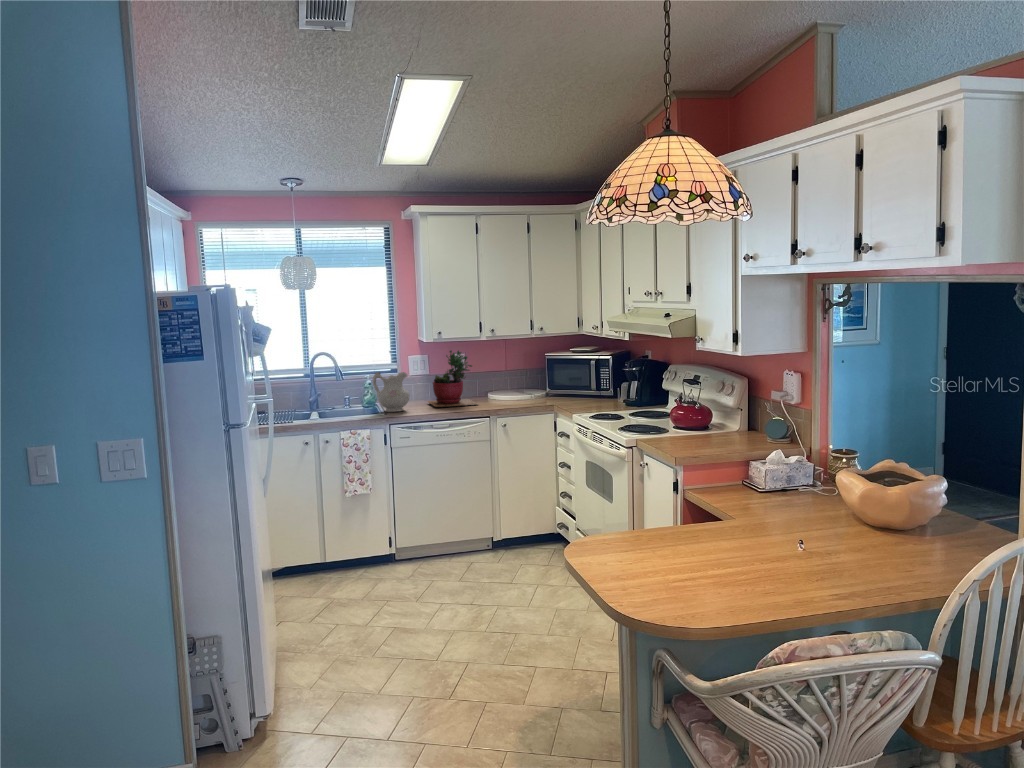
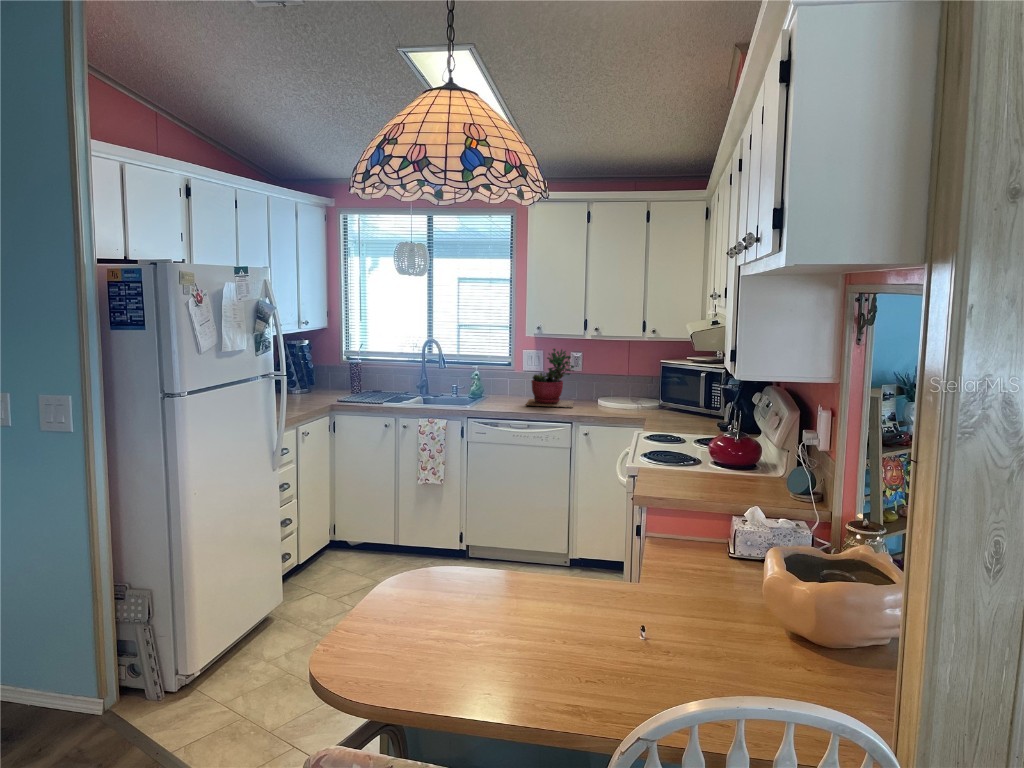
ceramic pitcher: present [373,372,409,412] -> none [467,364,501,406]

